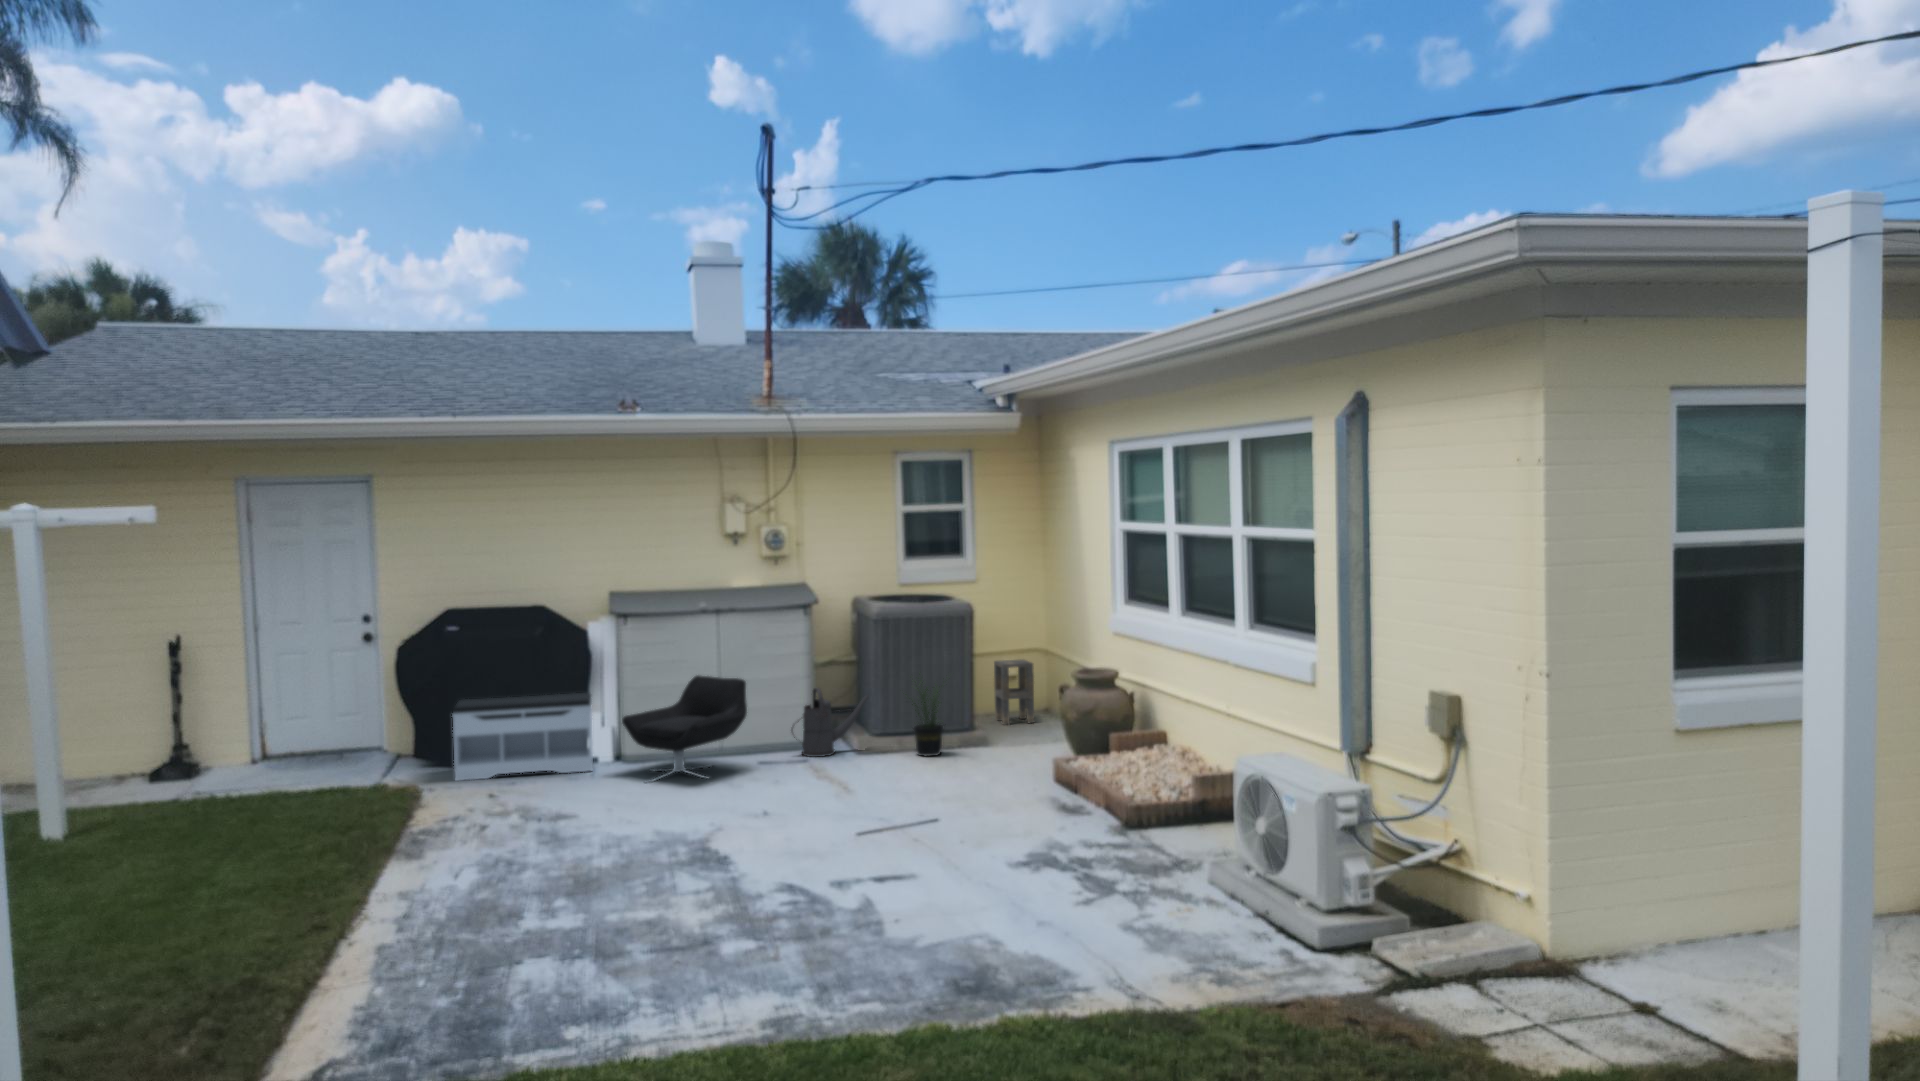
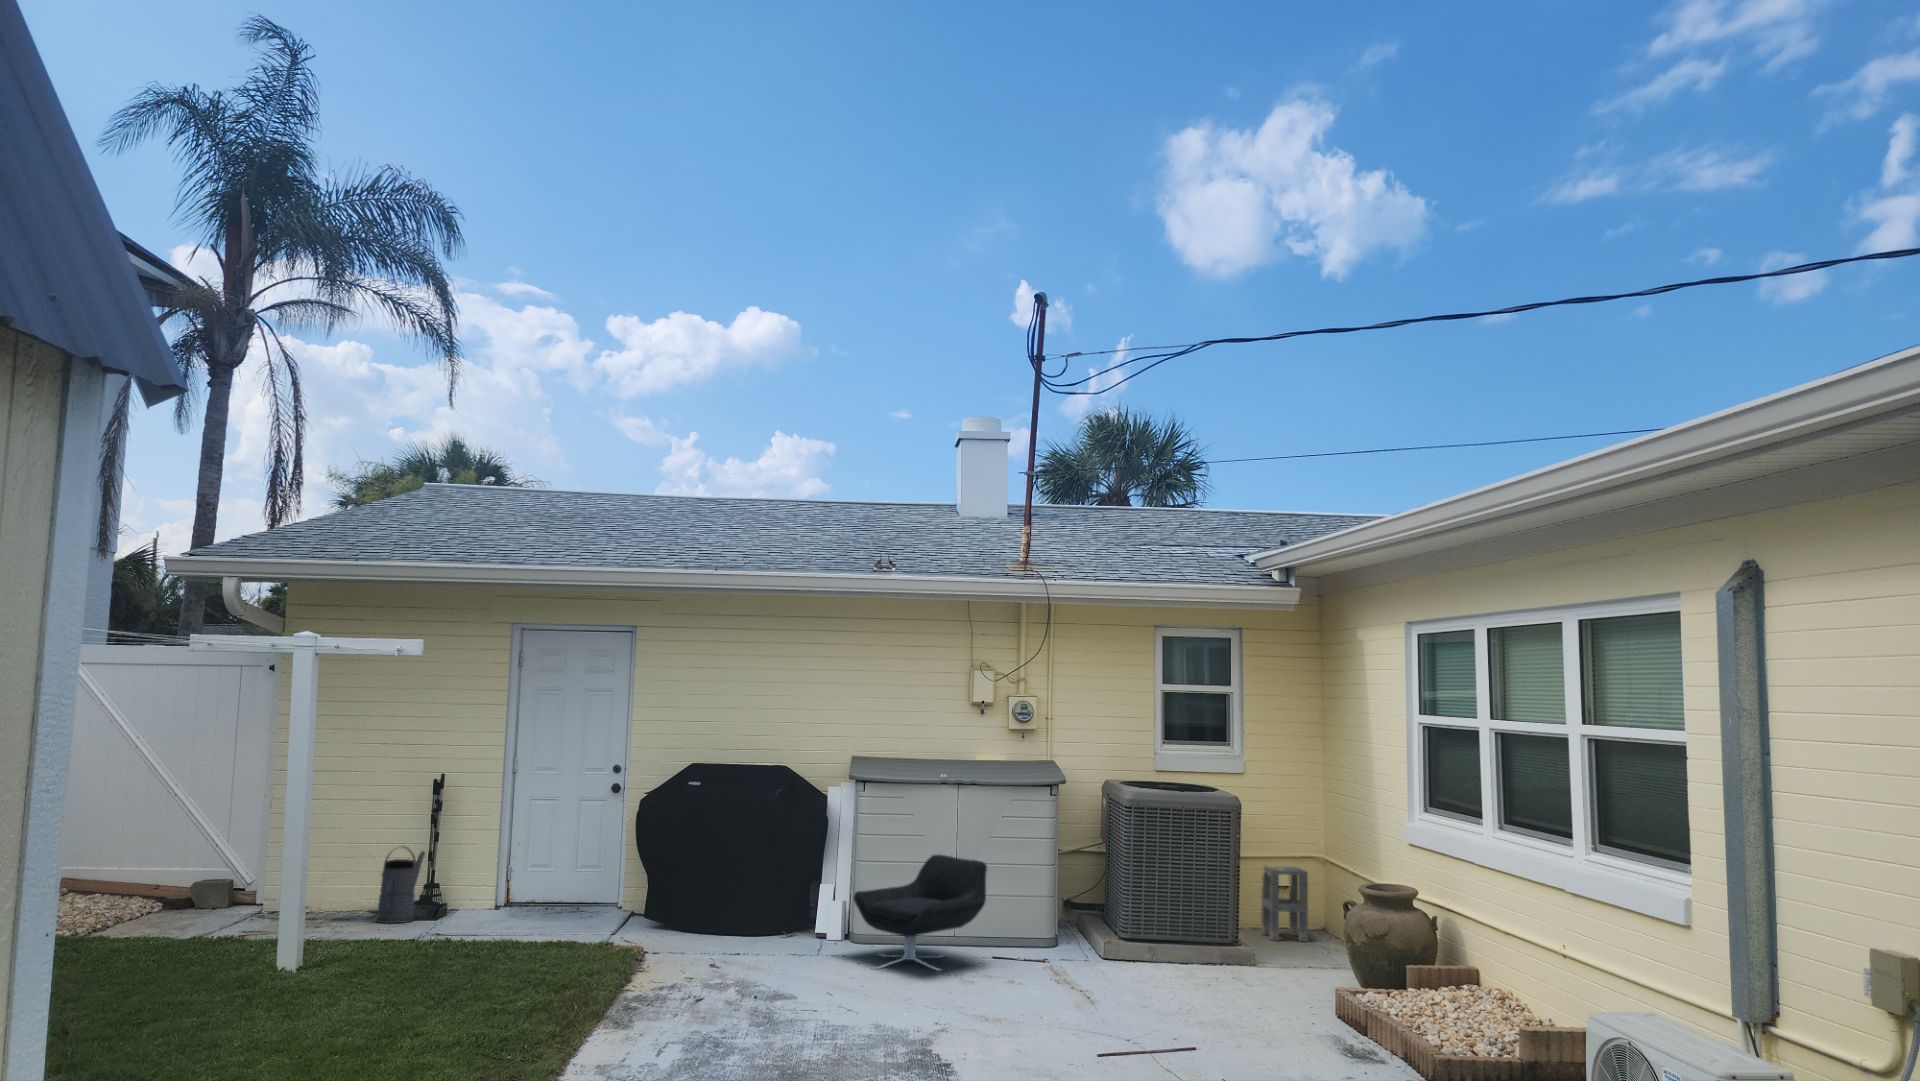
potted plant: present [912,678,943,756] -> none [1154,868,1218,970]
watering can: present [792,688,869,757] -> present [375,847,425,923]
bench: present [452,693,593,781] -> none [680,859,825,950]

